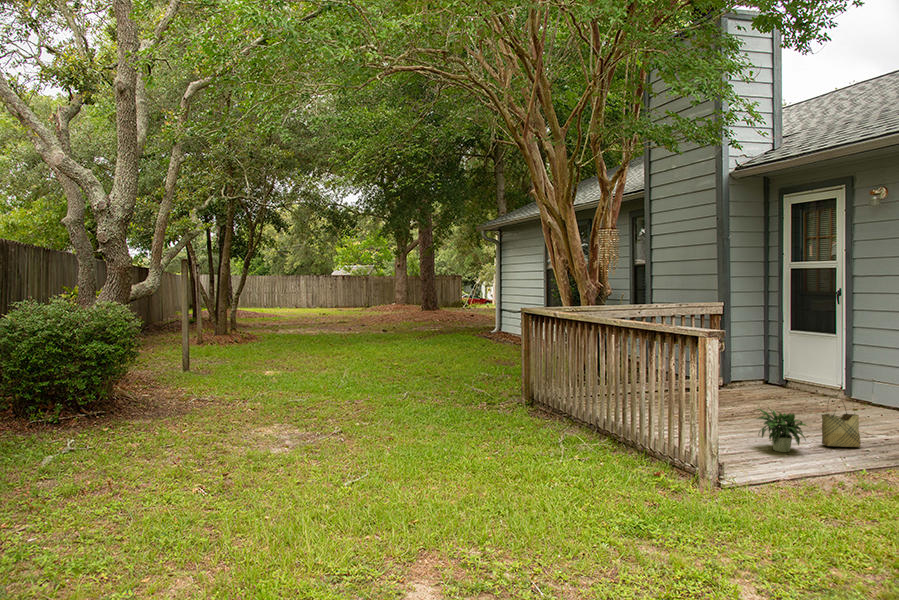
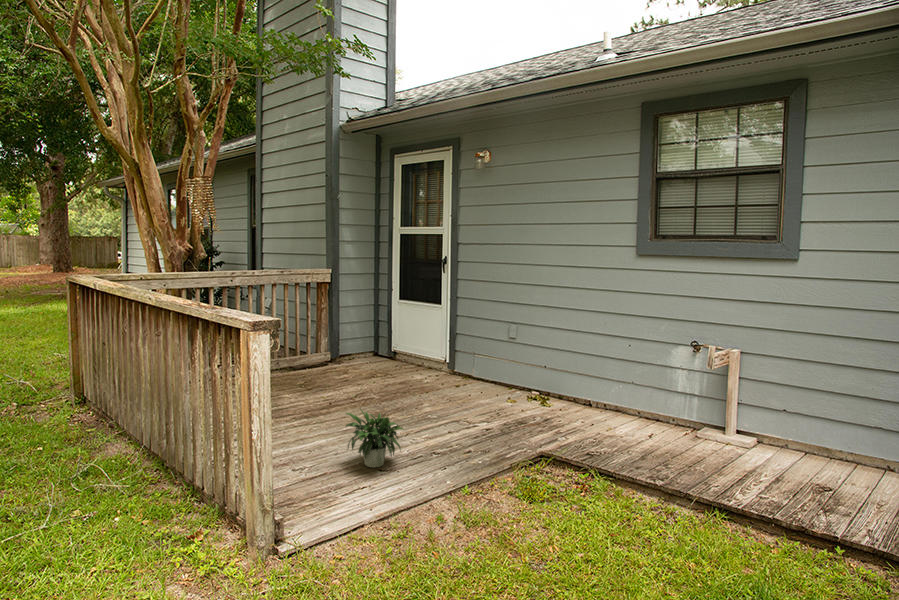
woven basket: present [822,395,861,447] -> none [420,384,459,448]

